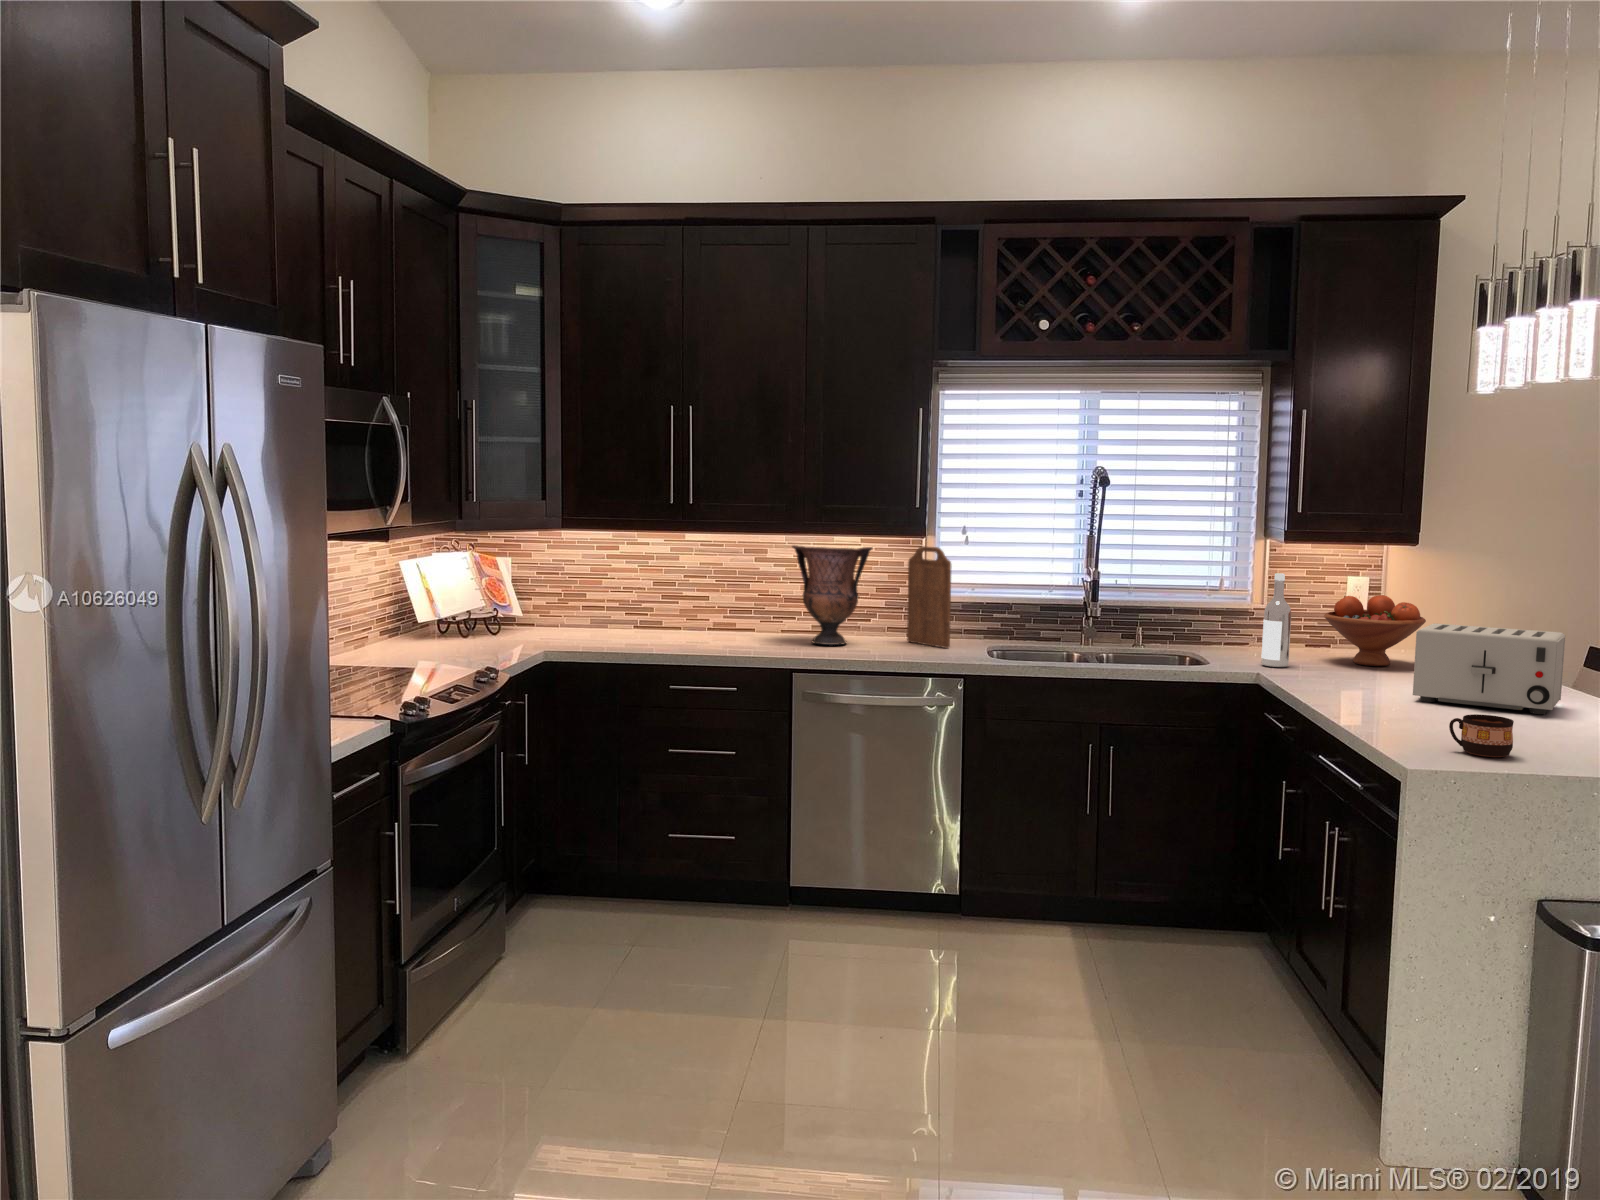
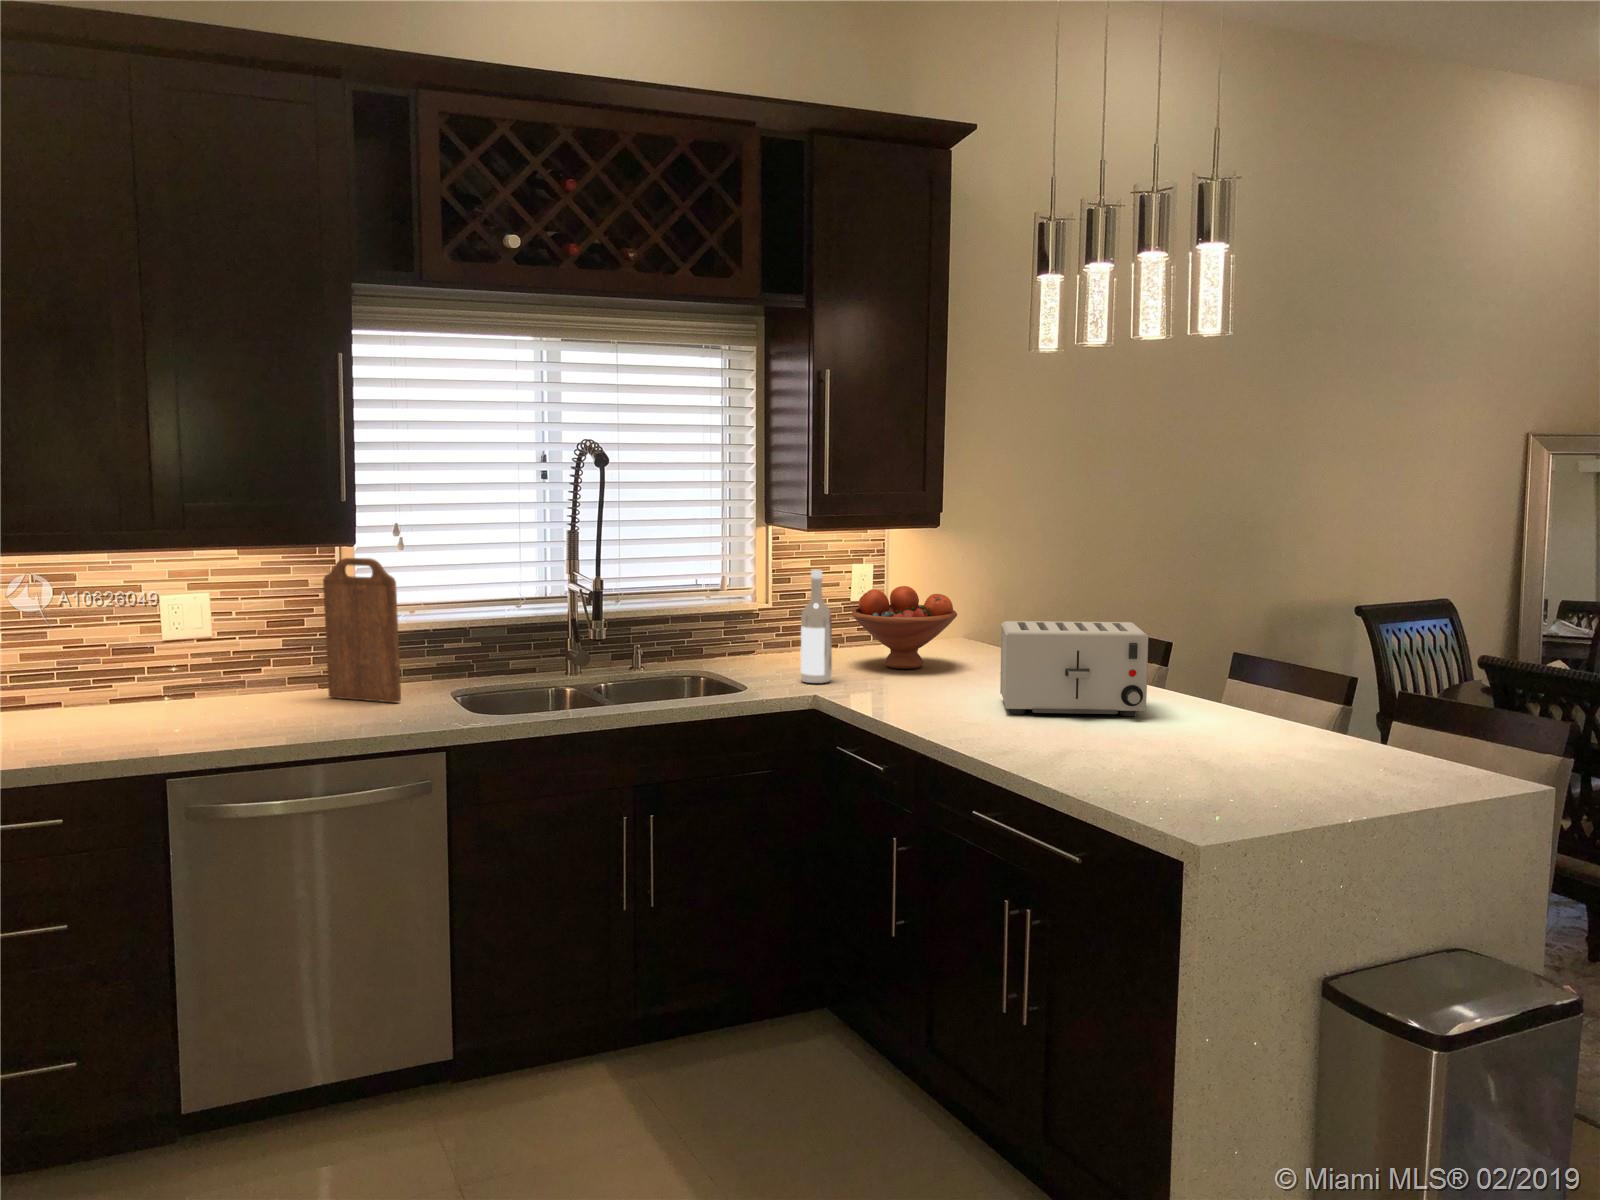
vase: present [792,545,873,645] -> none [128,564,272,720]
cup: present [1449,714,1514,757] -> none [1131,738,1196,790]

